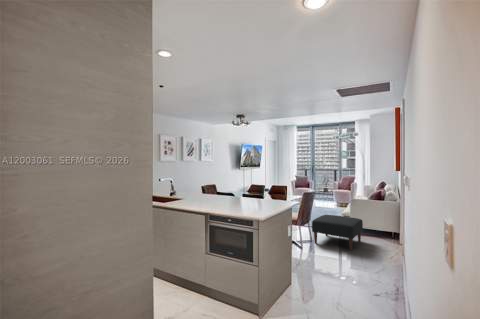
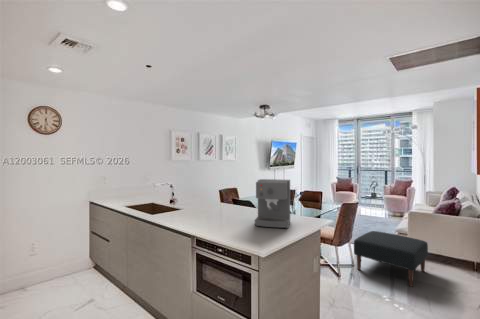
coffee maker: none [248,173,272,206] -> present [255,179,290,228]

